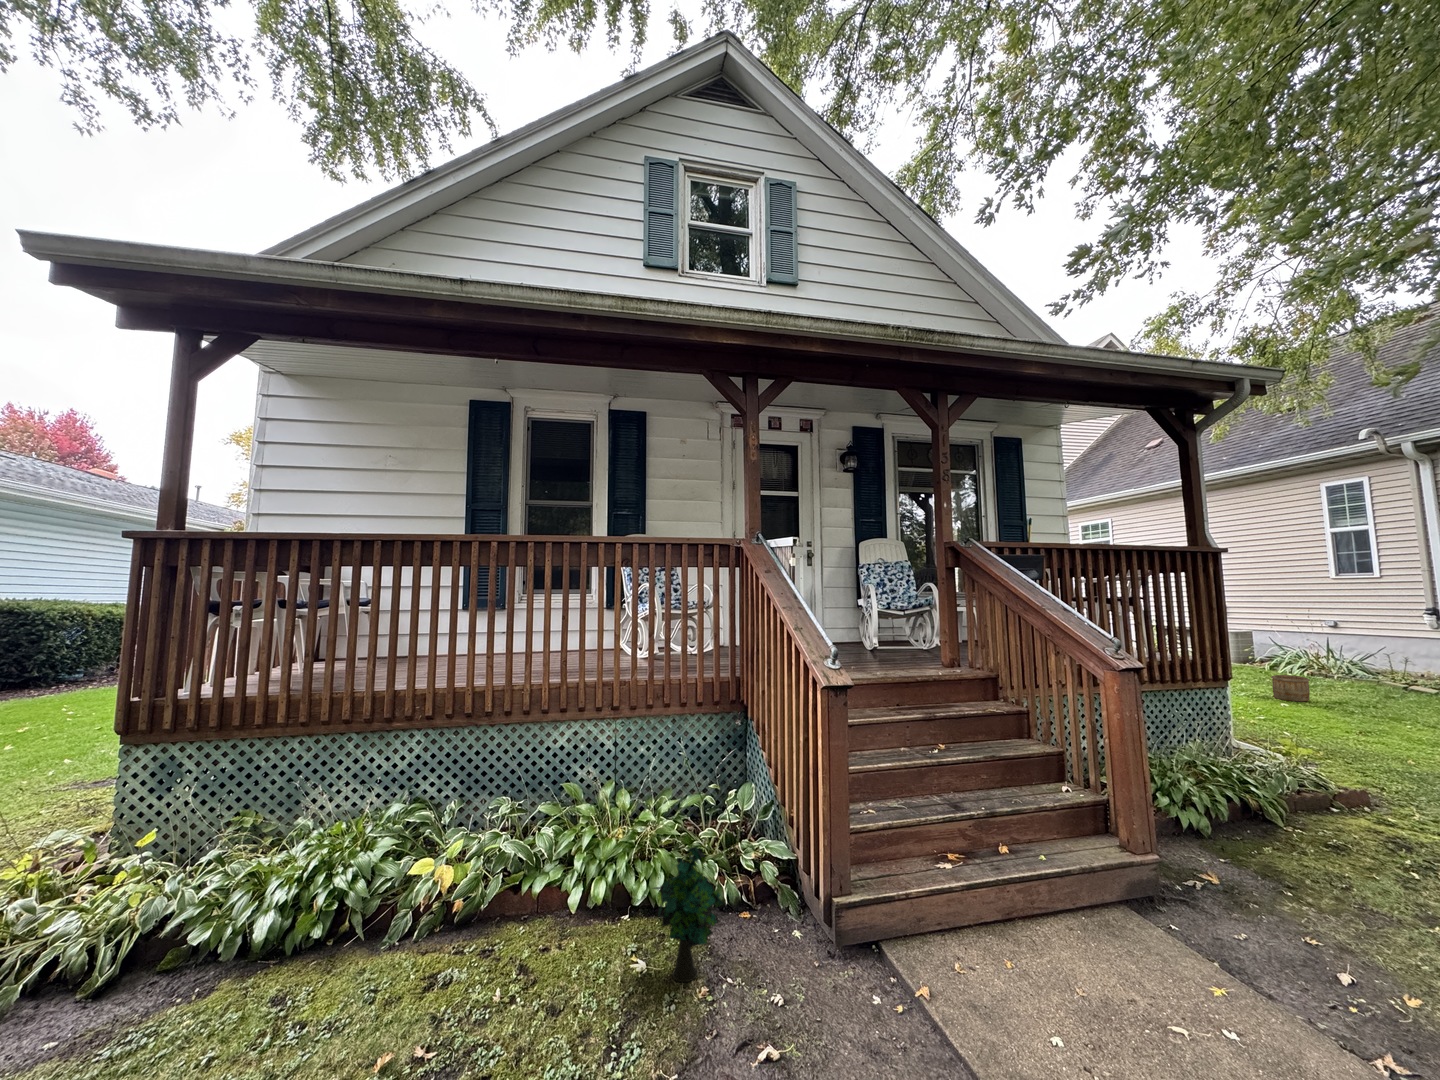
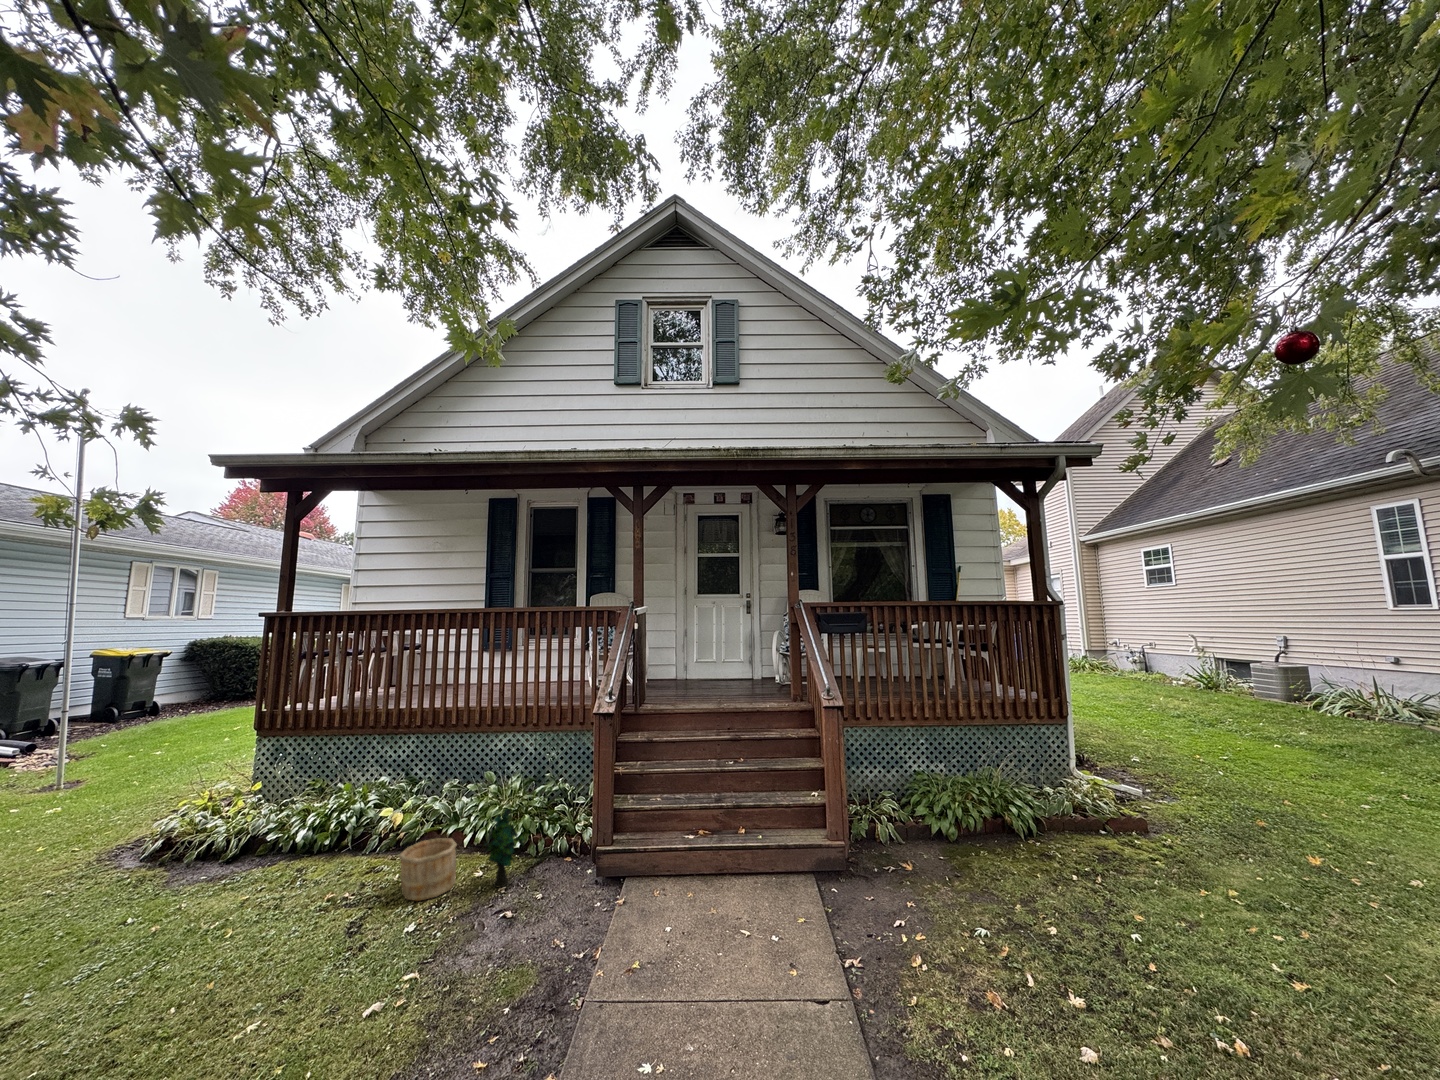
wooden bucket: present [1271,675,1310,701] -> present [399,838,457,901]

